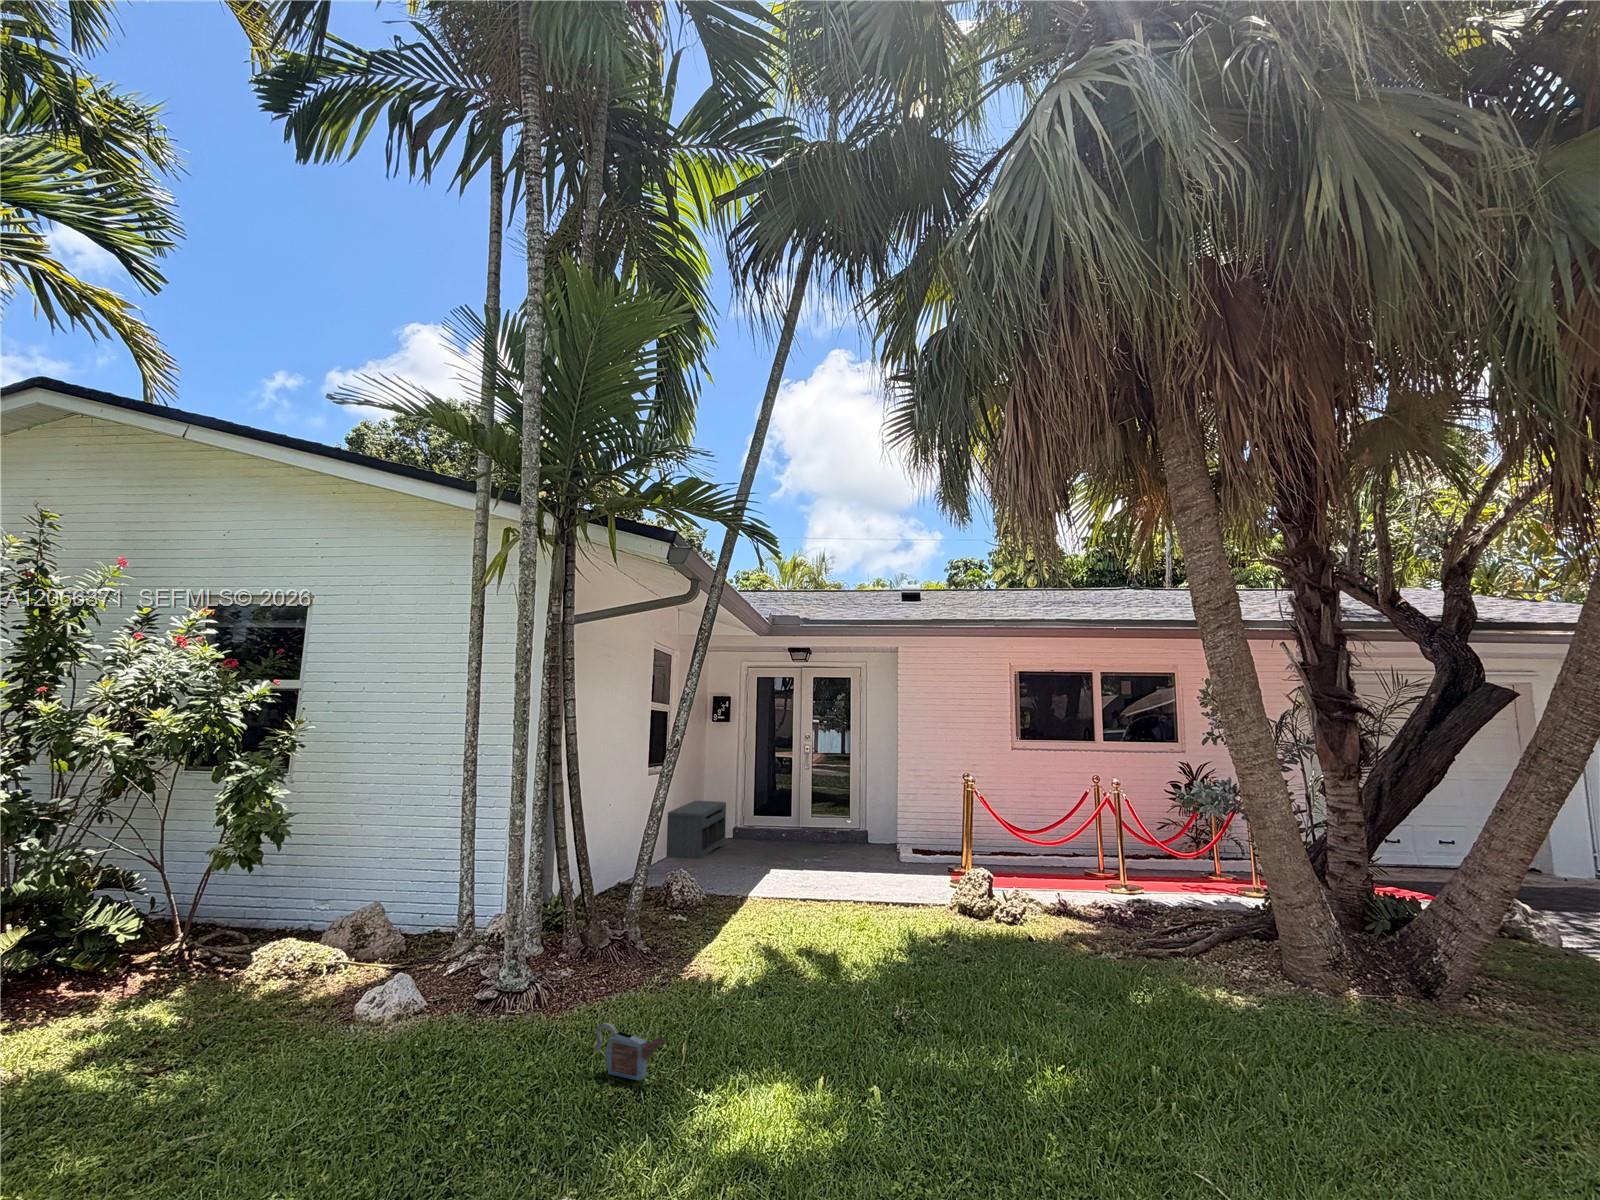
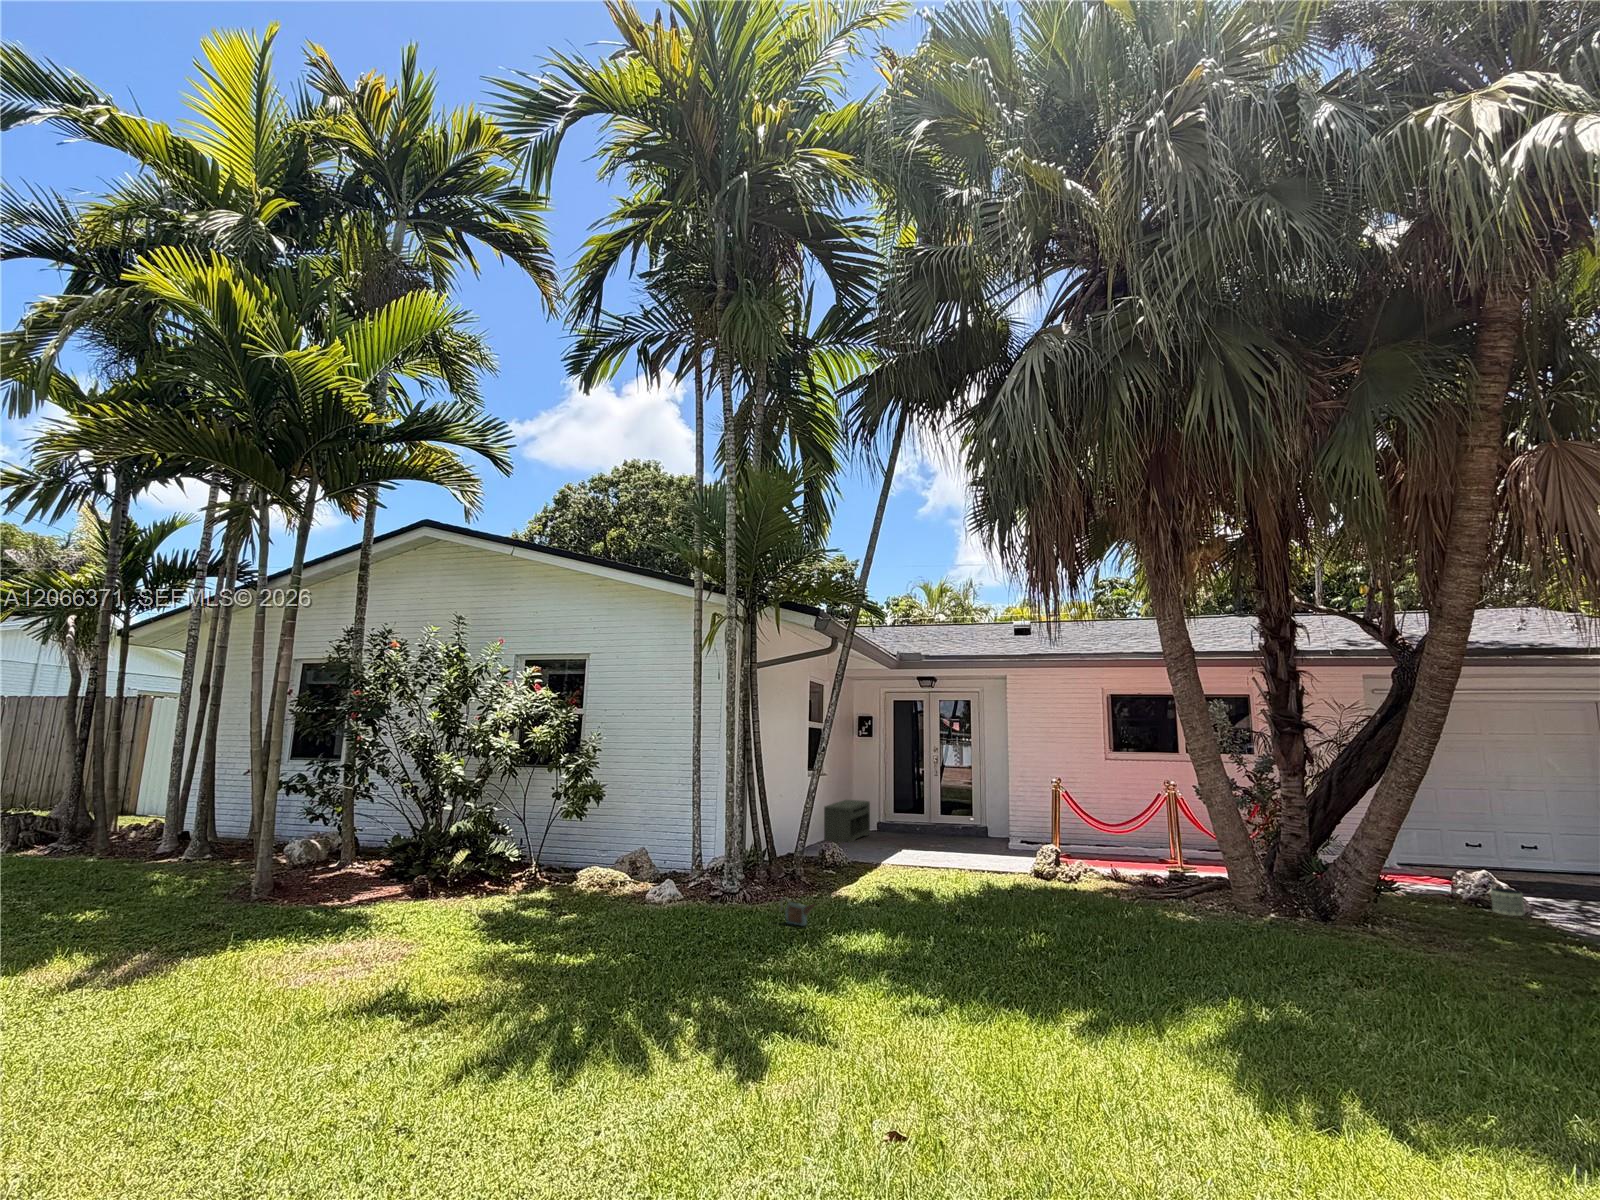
planter: none [1527,913,1571,950] -> present [1491,888,1524,916]

